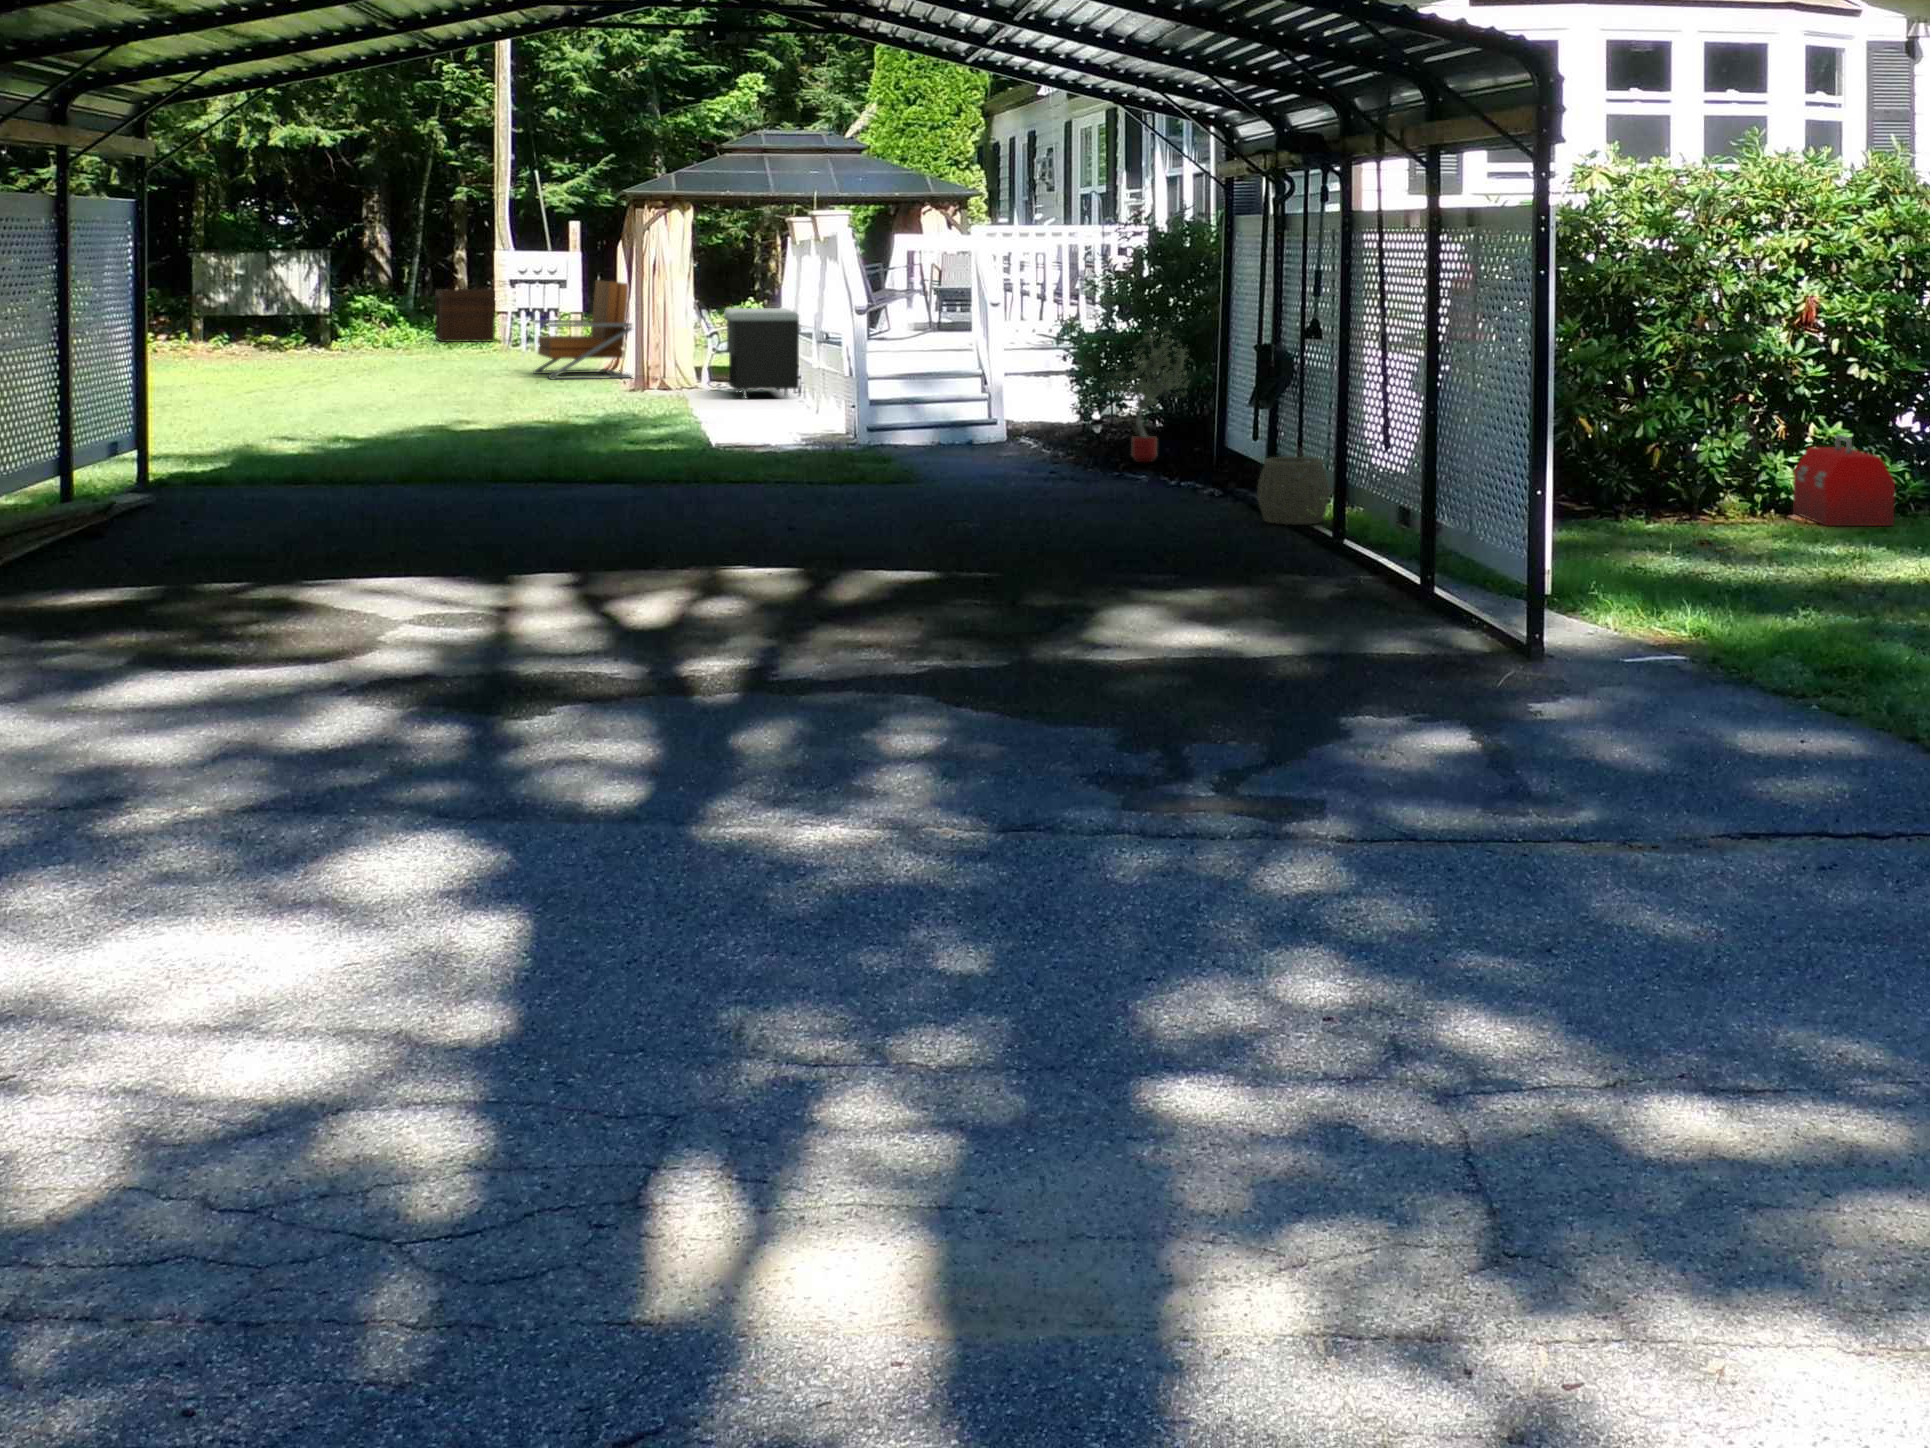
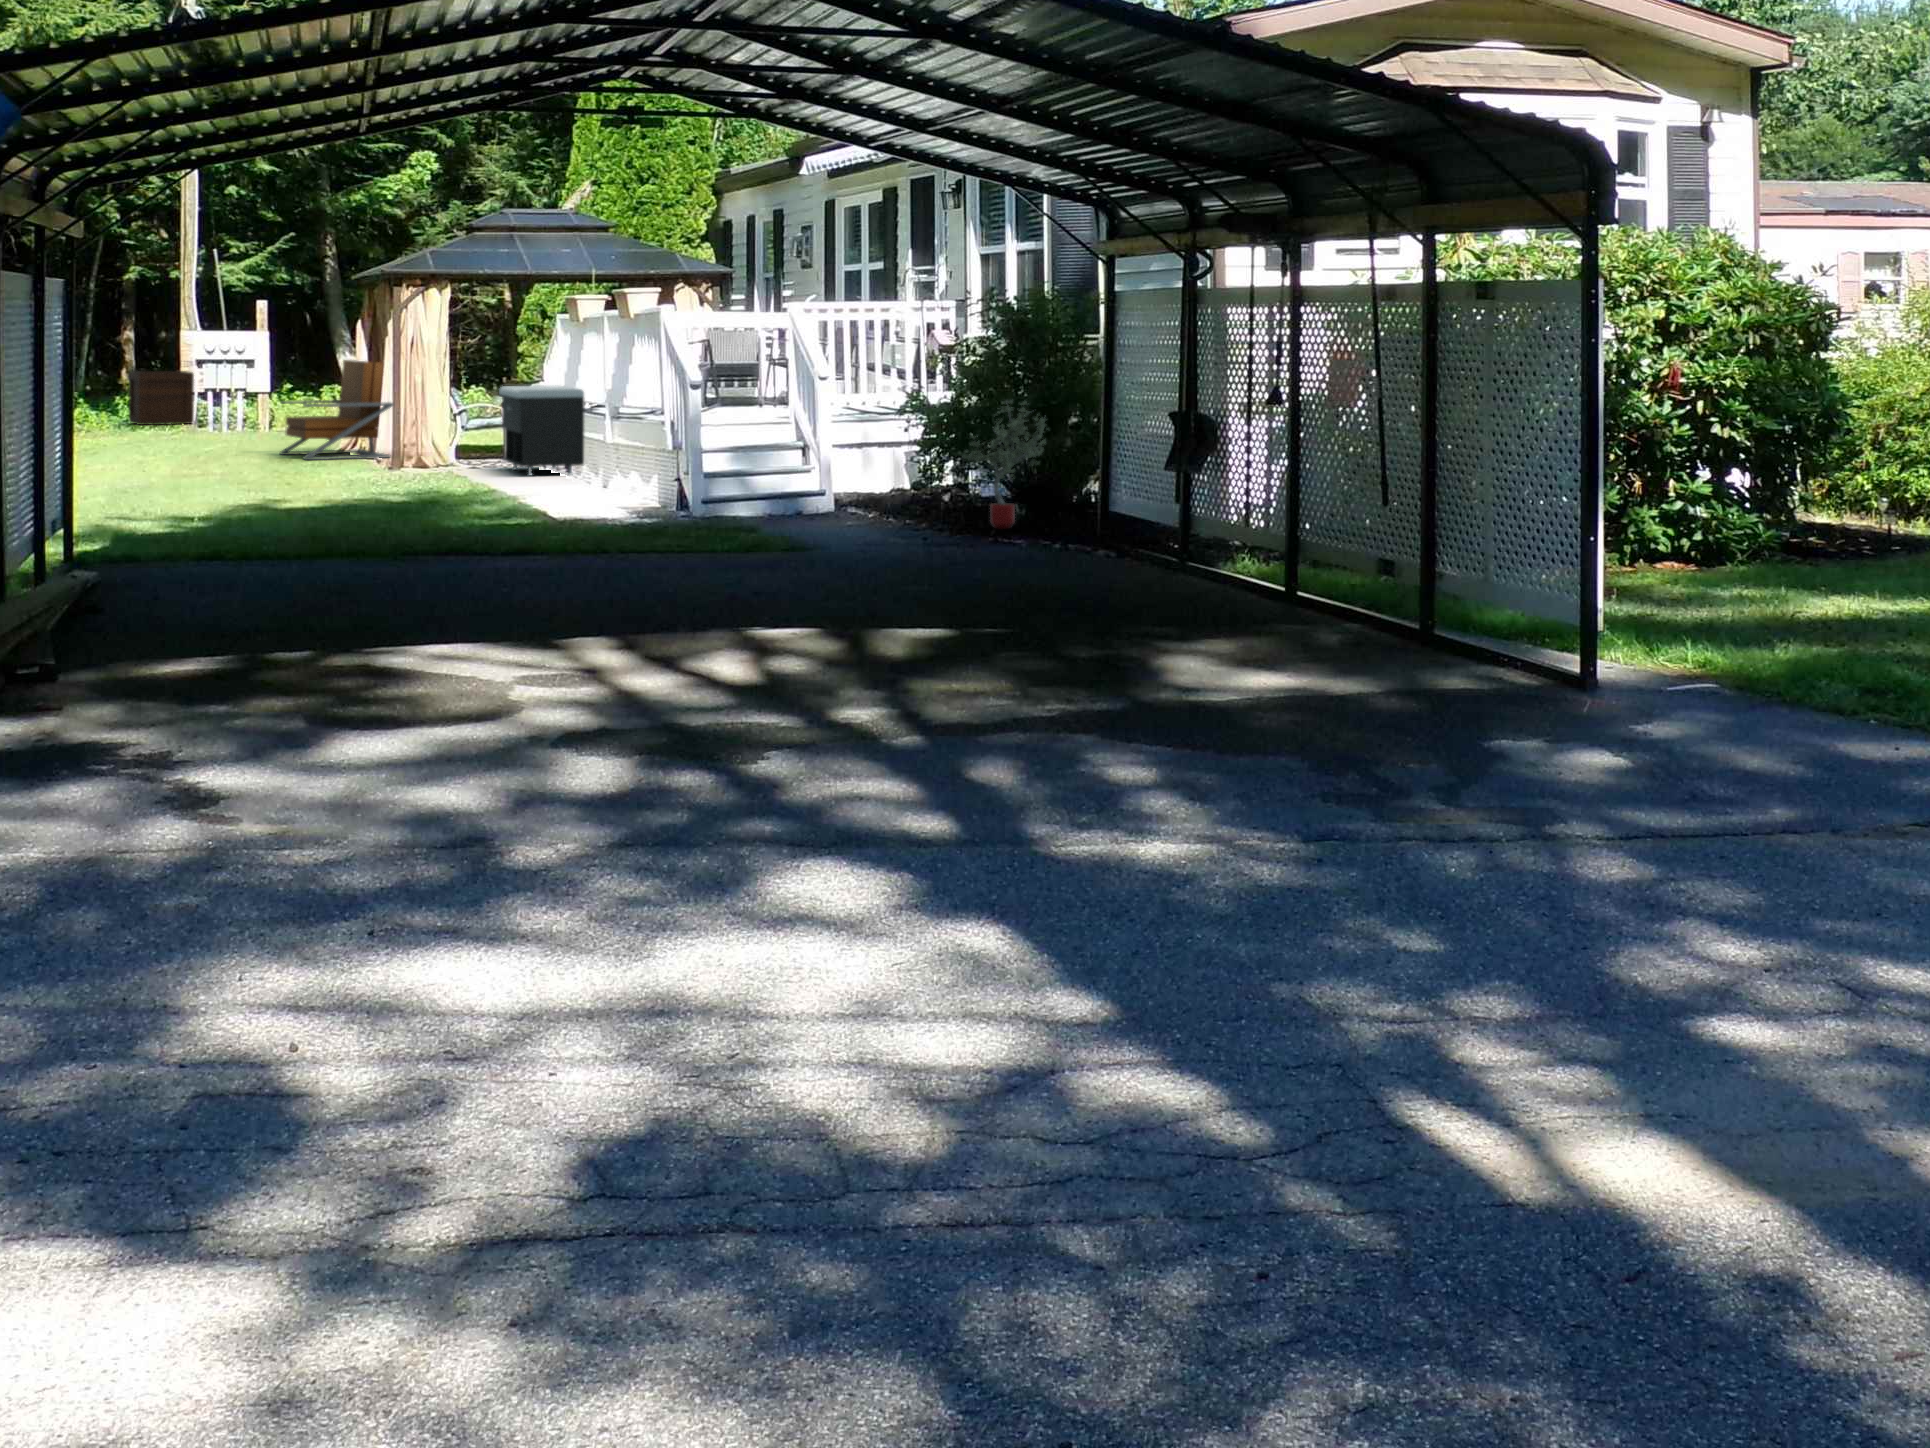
toolbox: present [1793,435,1895,526] -> none [1656,489,1759,573]
woven basket: present [1258,457,1330,525] -> none [1182,518,1252,582]

